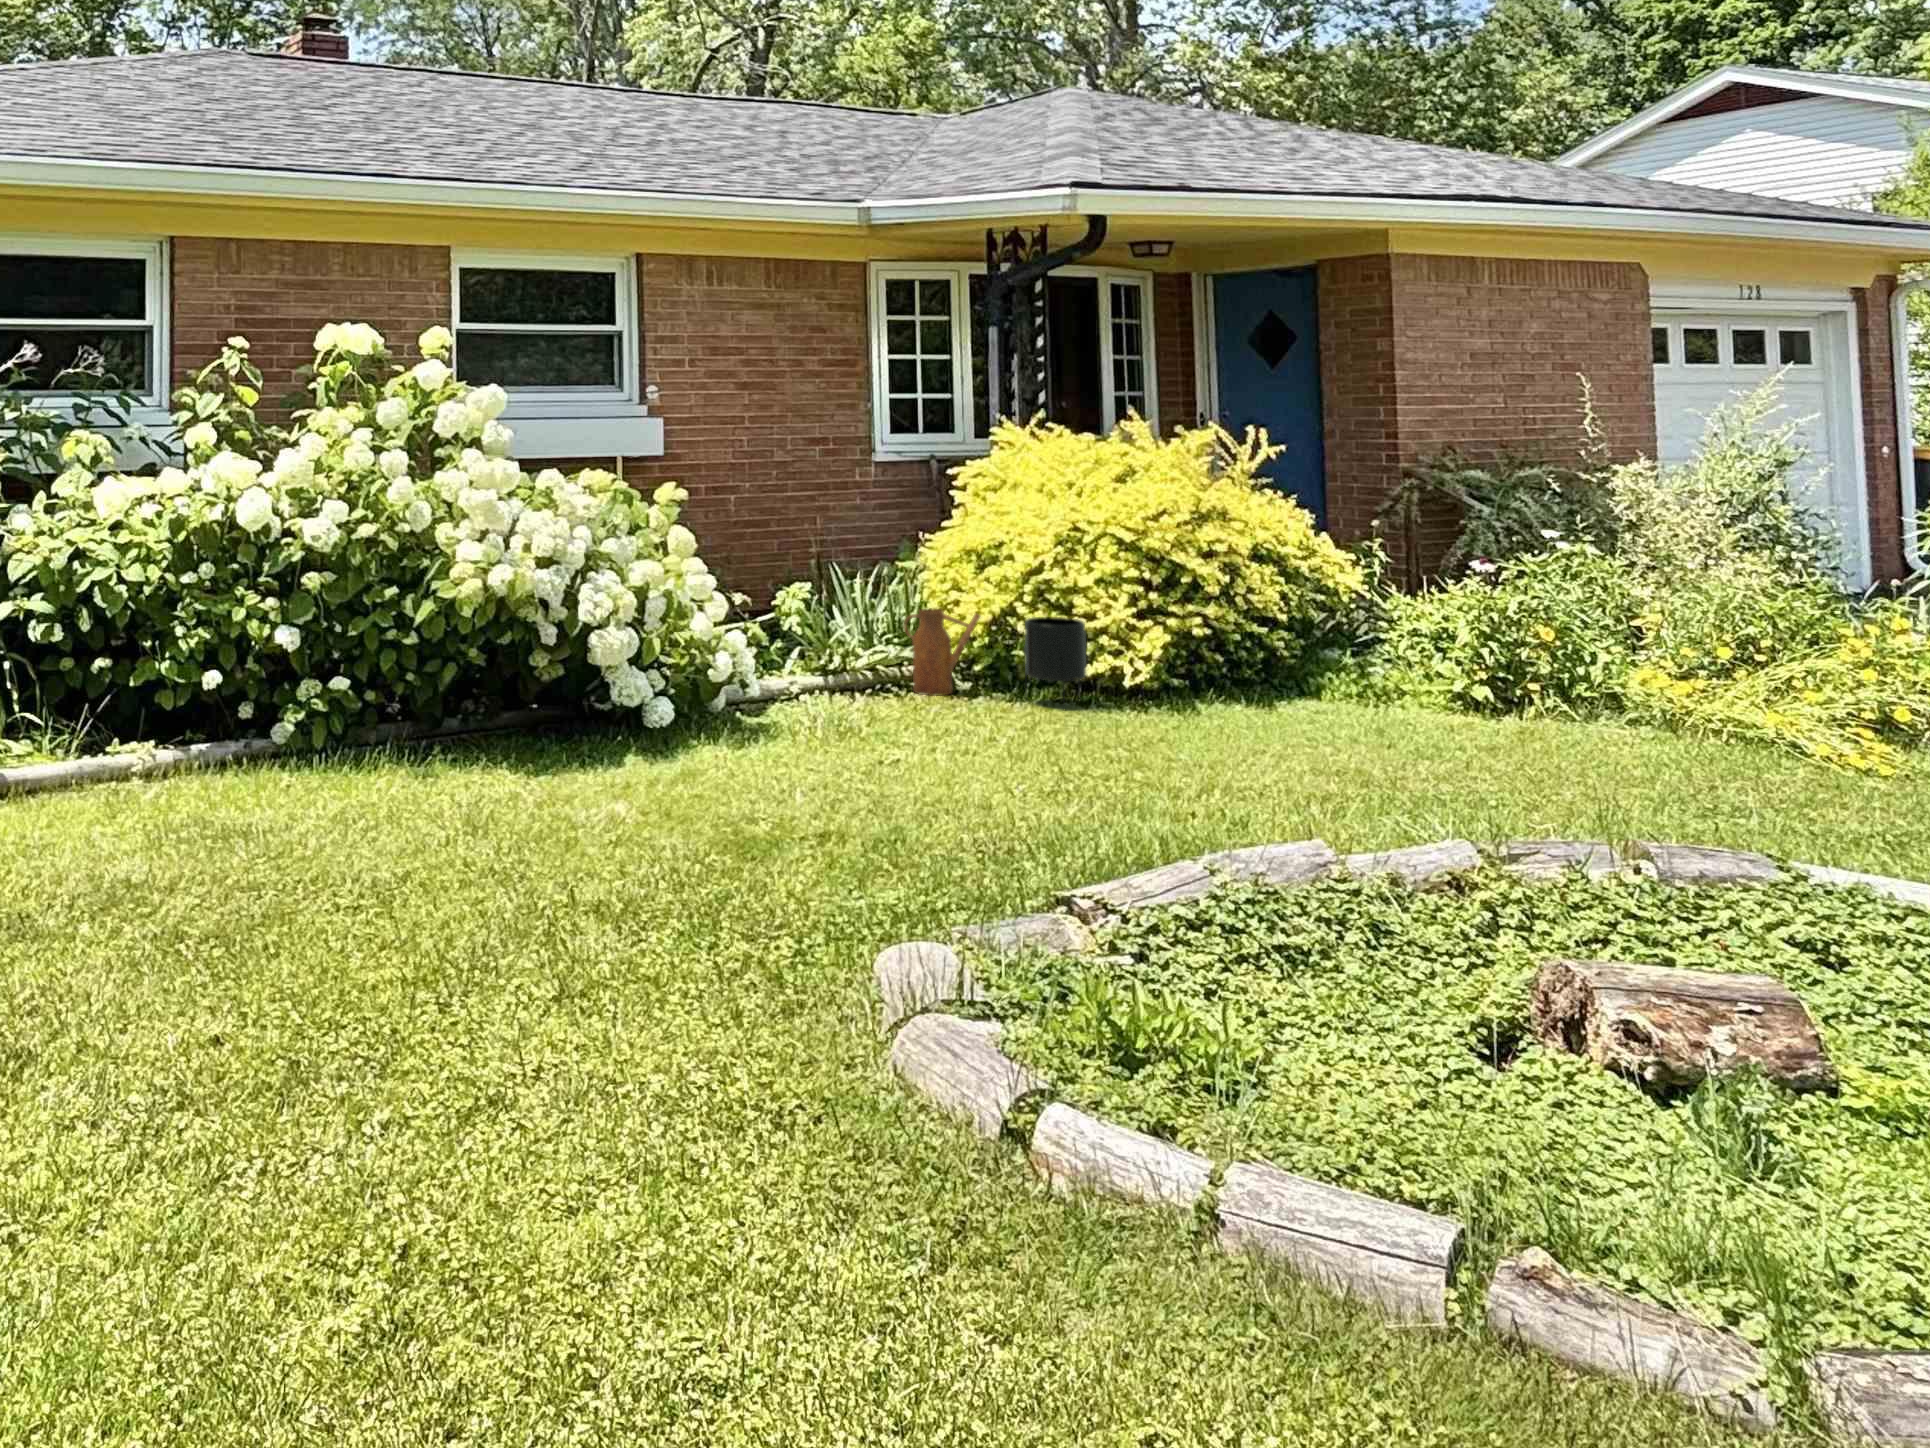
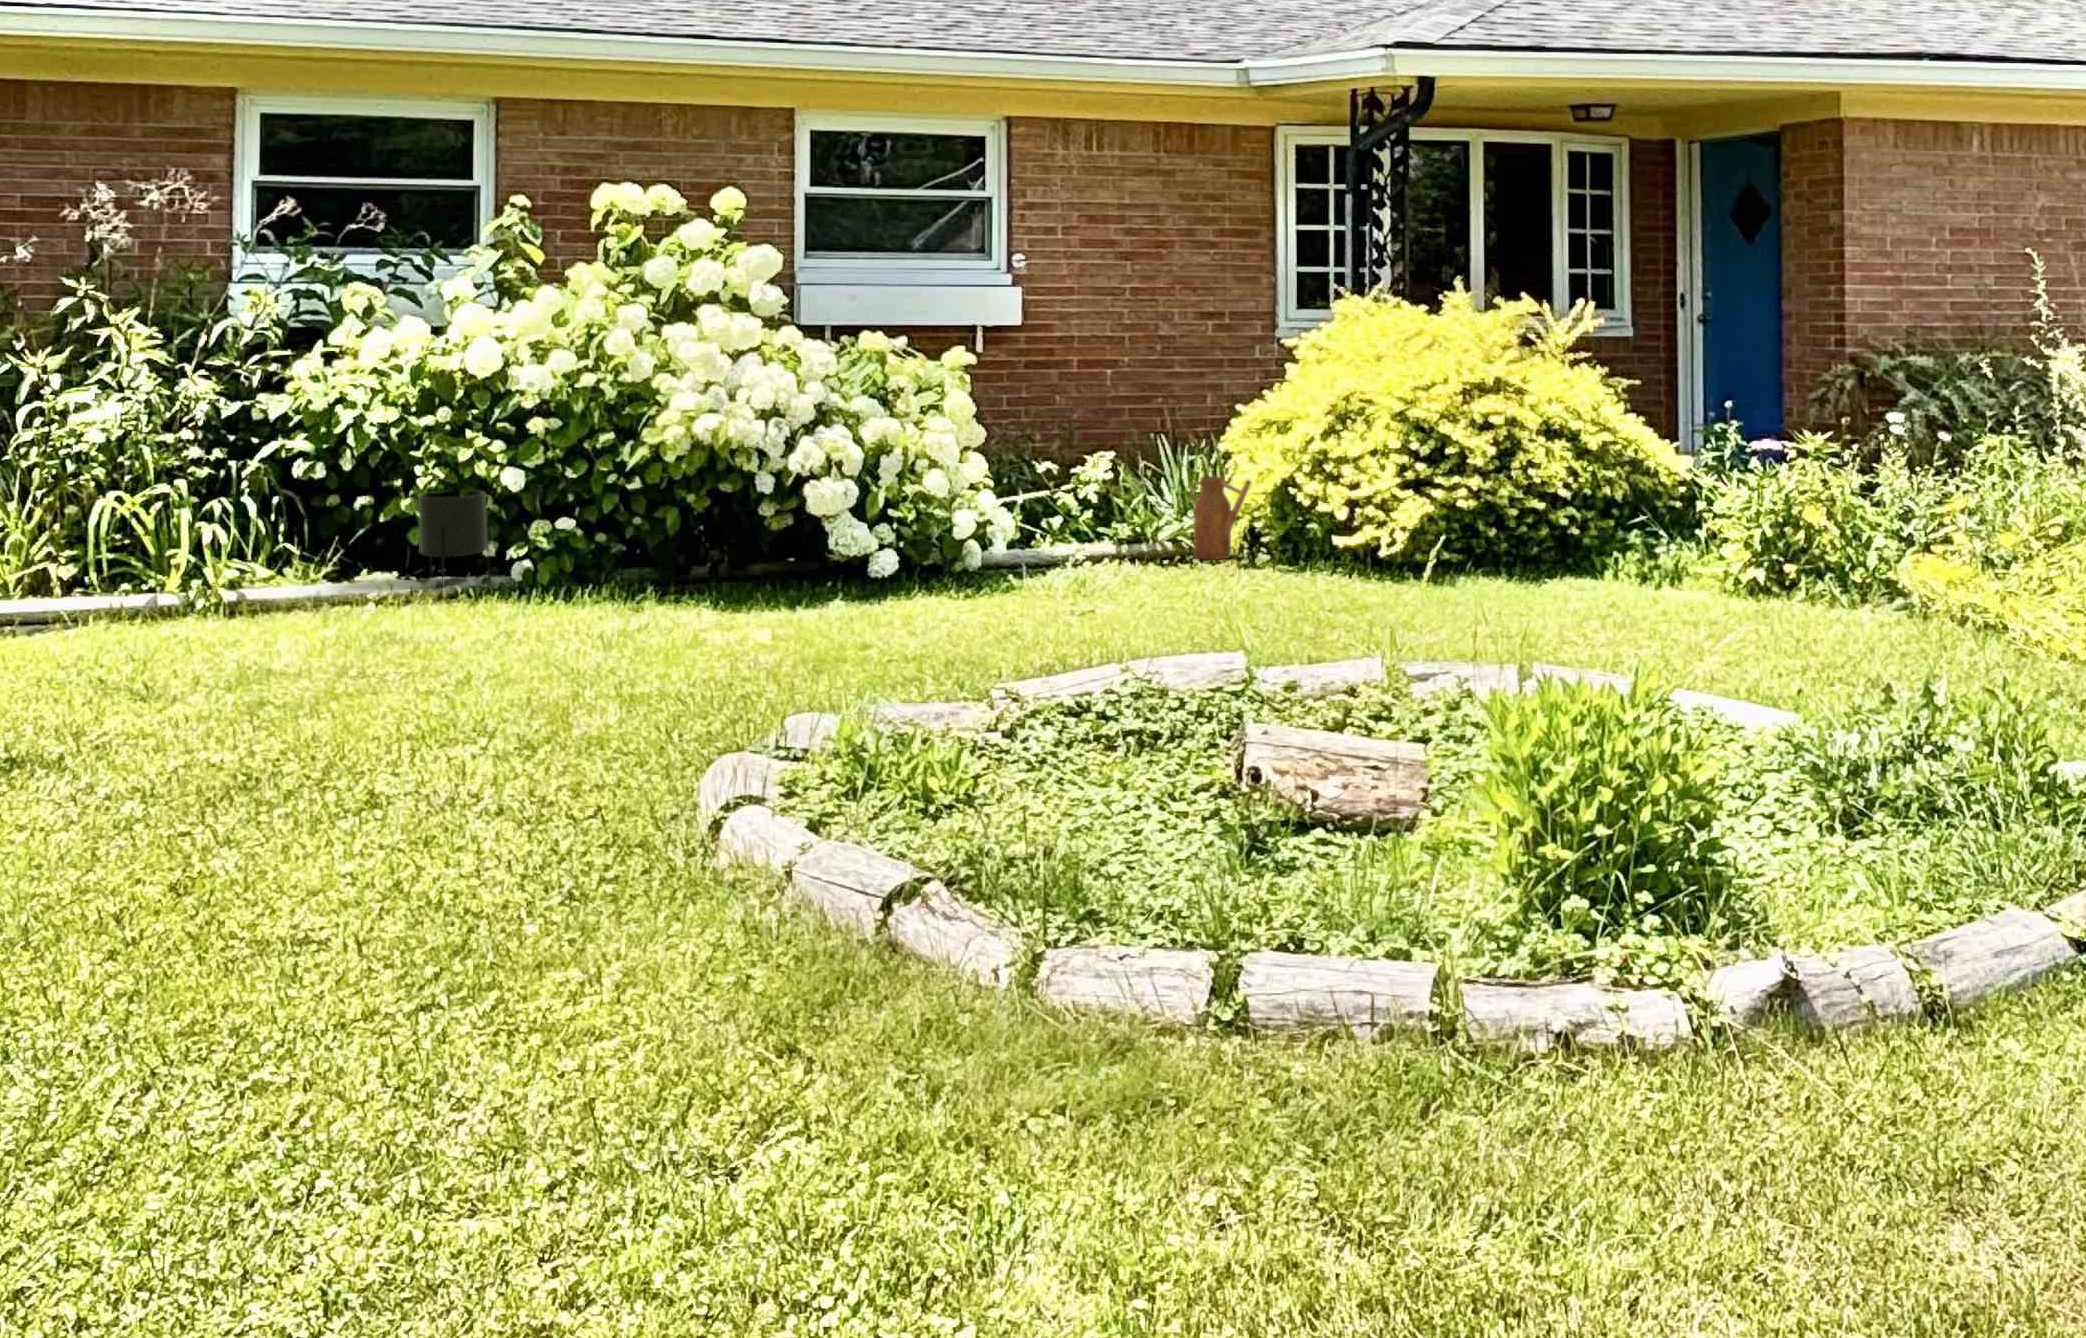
planter: present [1024,617,1086,685] -> present [418,490,490,582]

